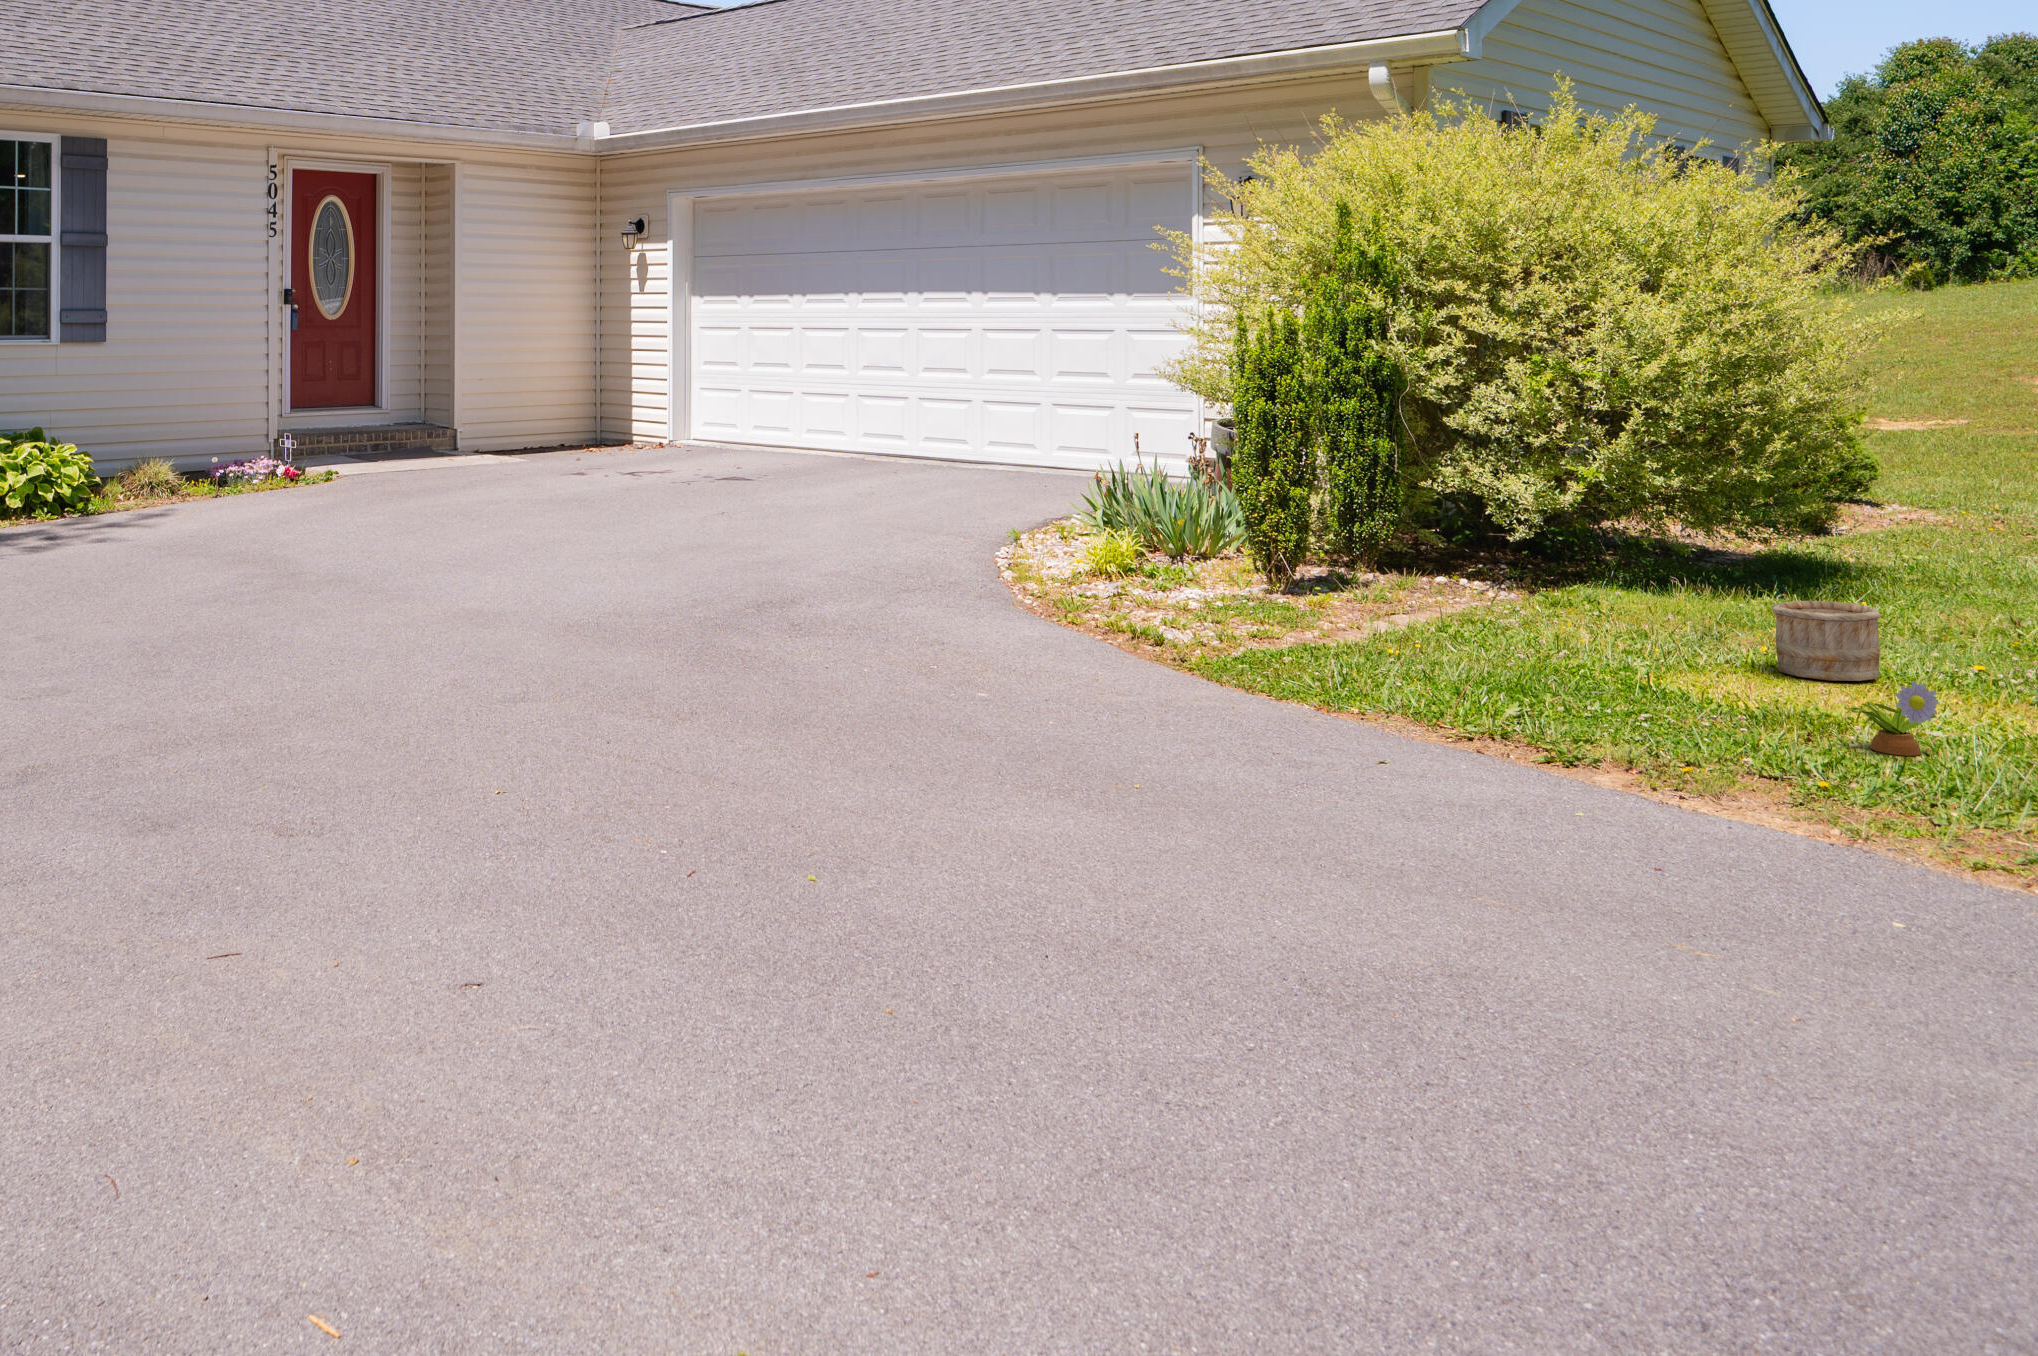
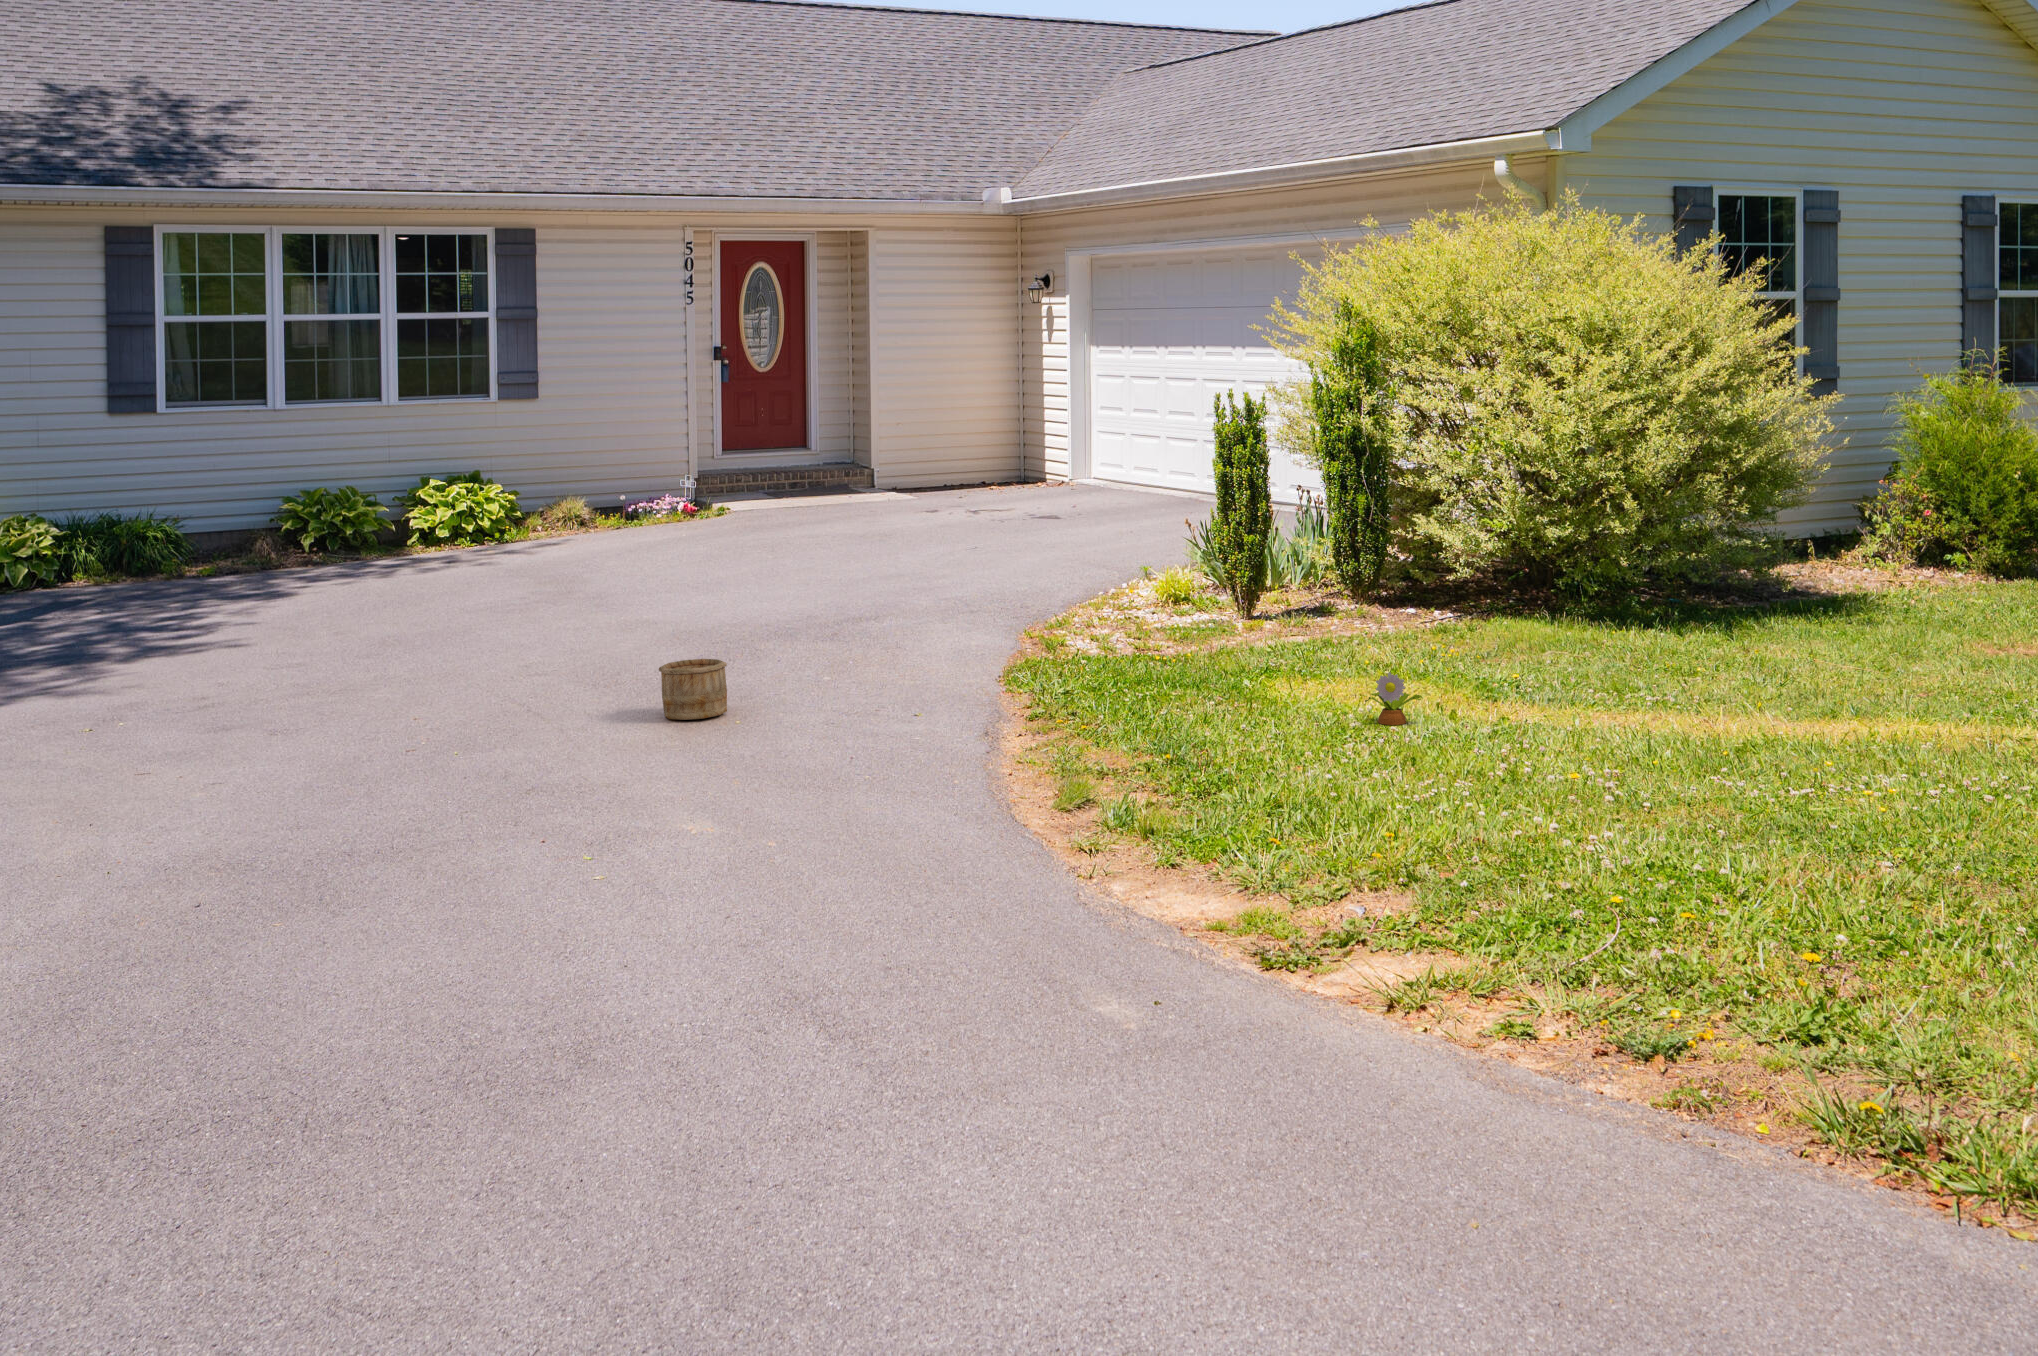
wooden bucket: present [1772,601,1881,681] -> present [659,659,727,720]

